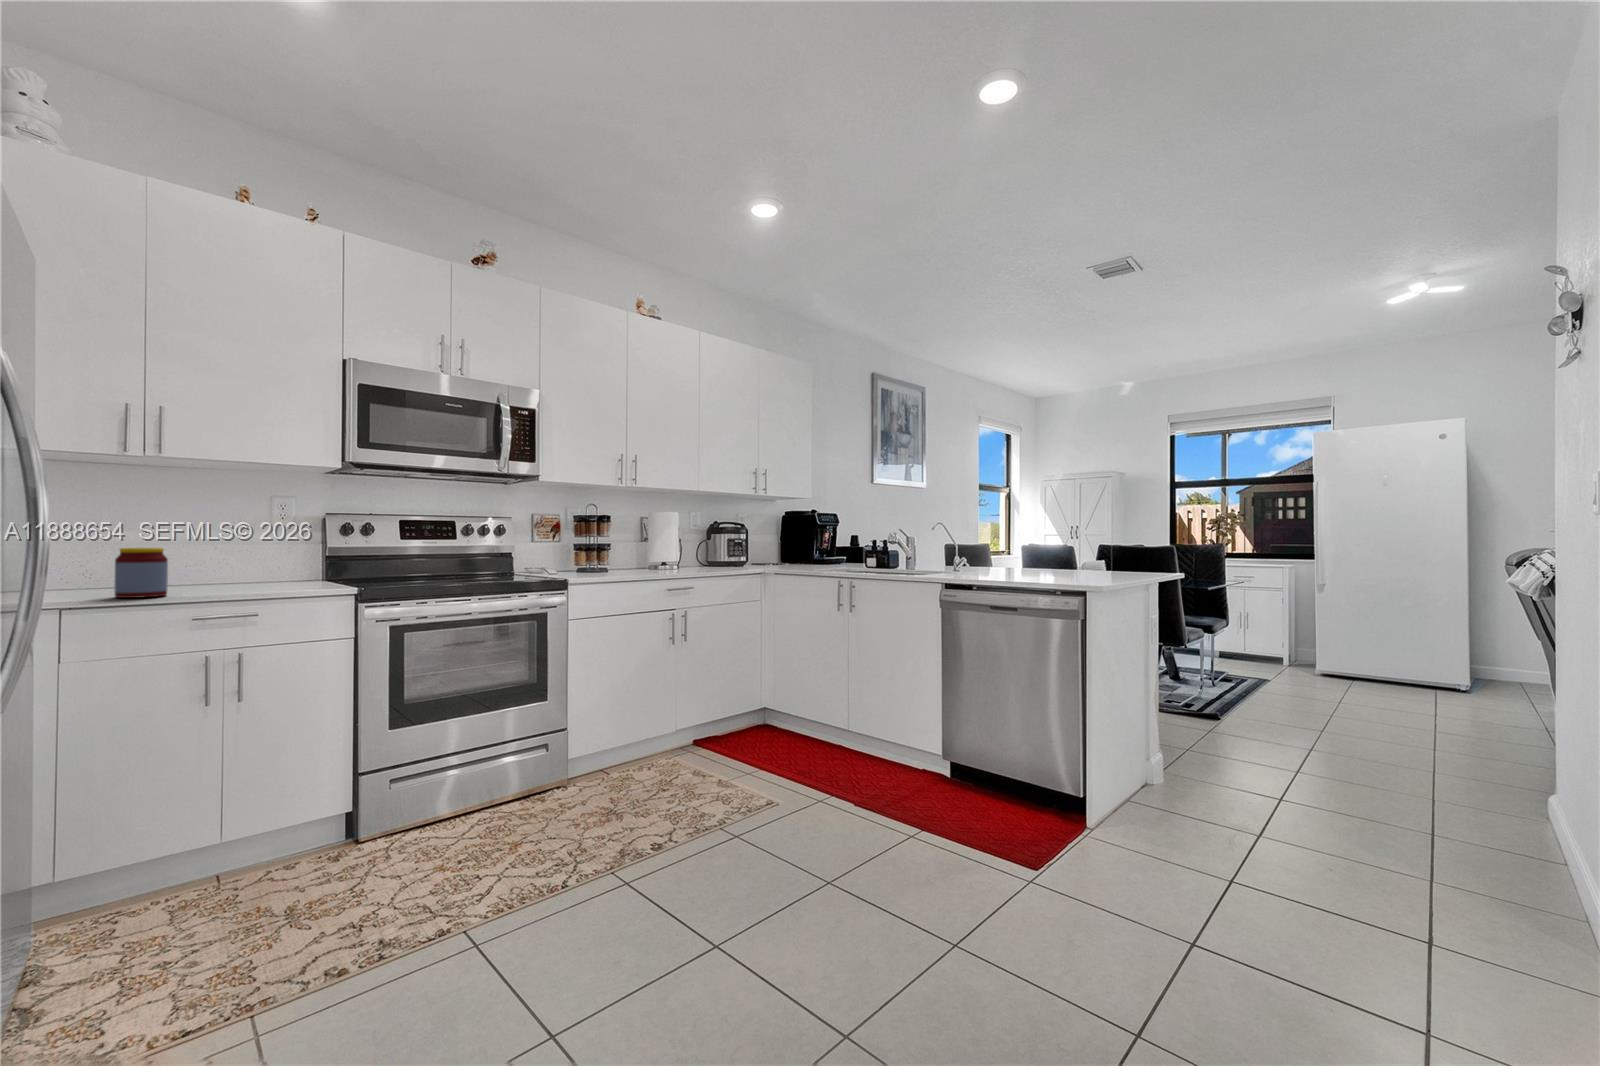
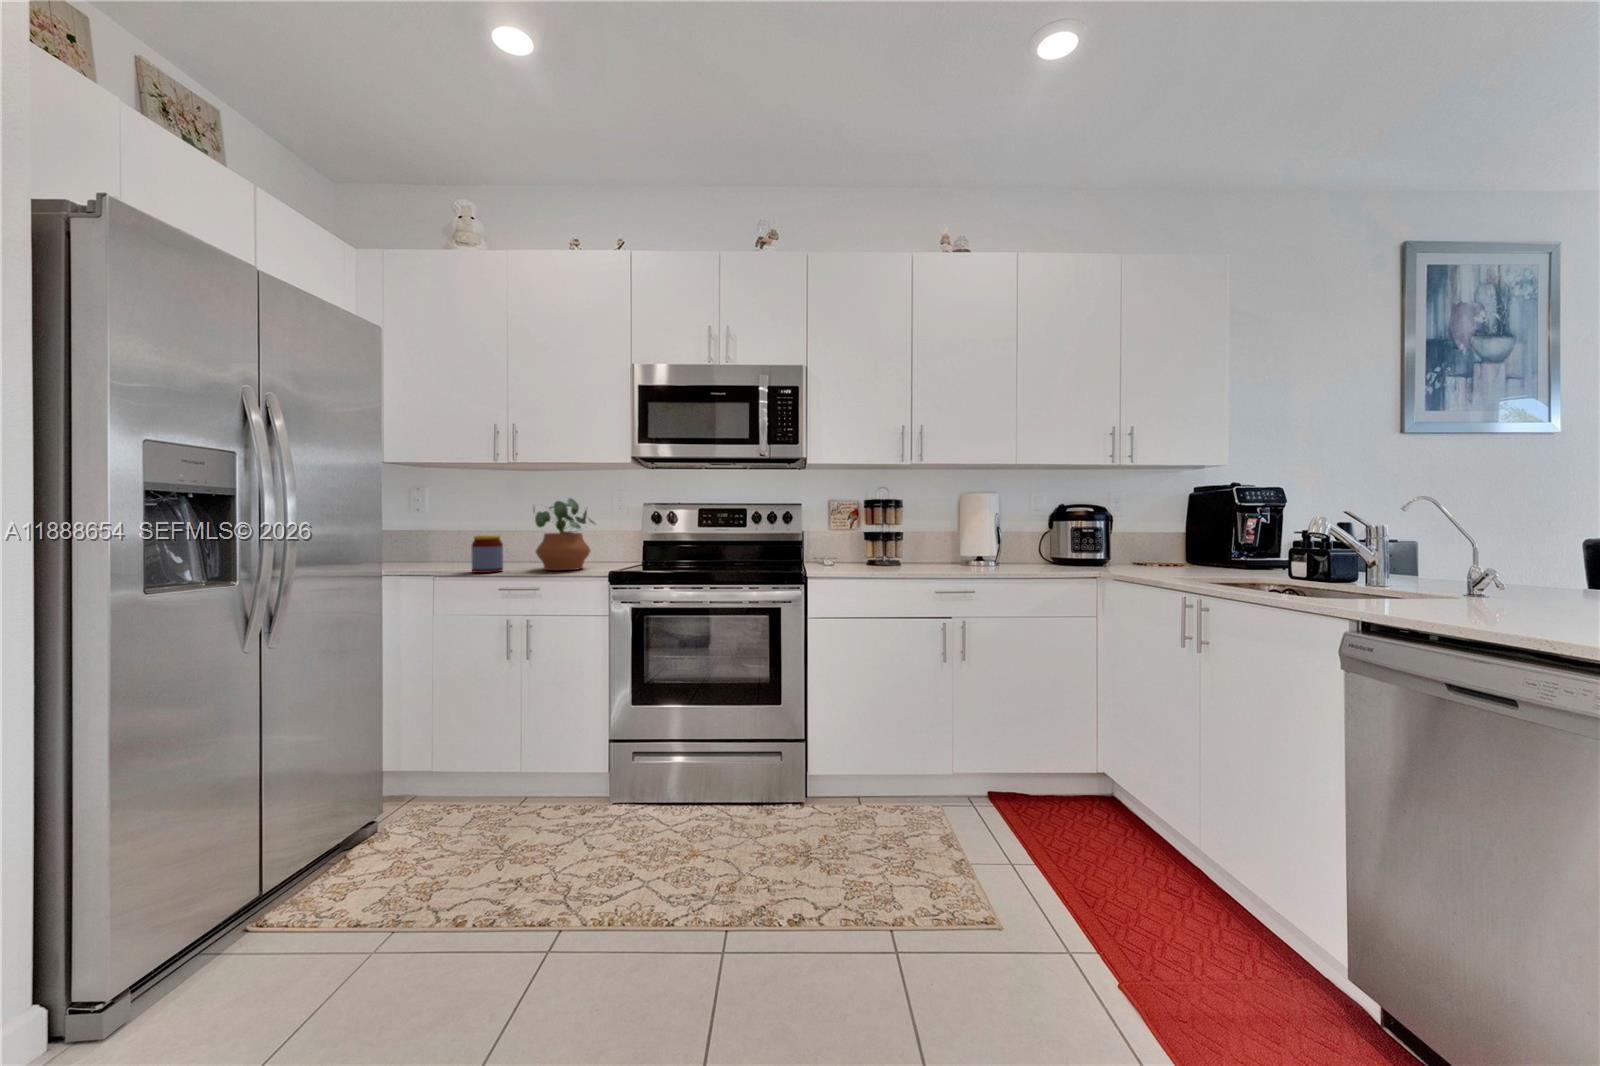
potted plant: none [211,502,298,590] -> present [535,498,595,570]

